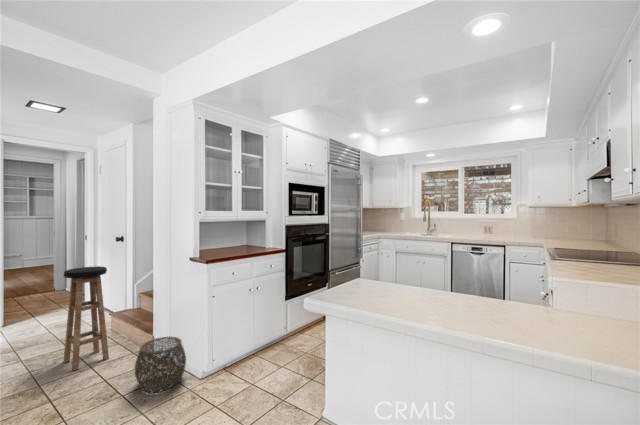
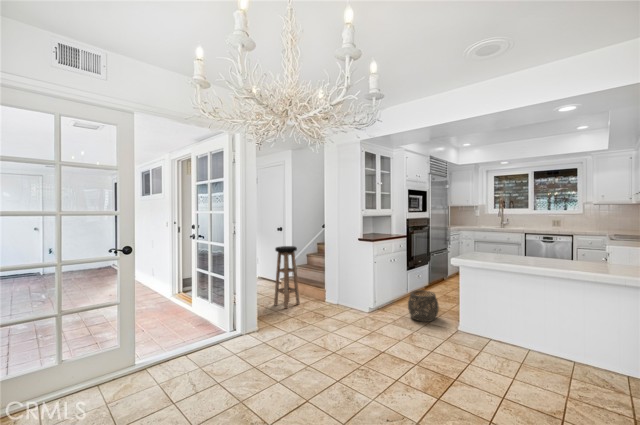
woven basket: present [135,337,186,392] -> present [408,290,439,322]

